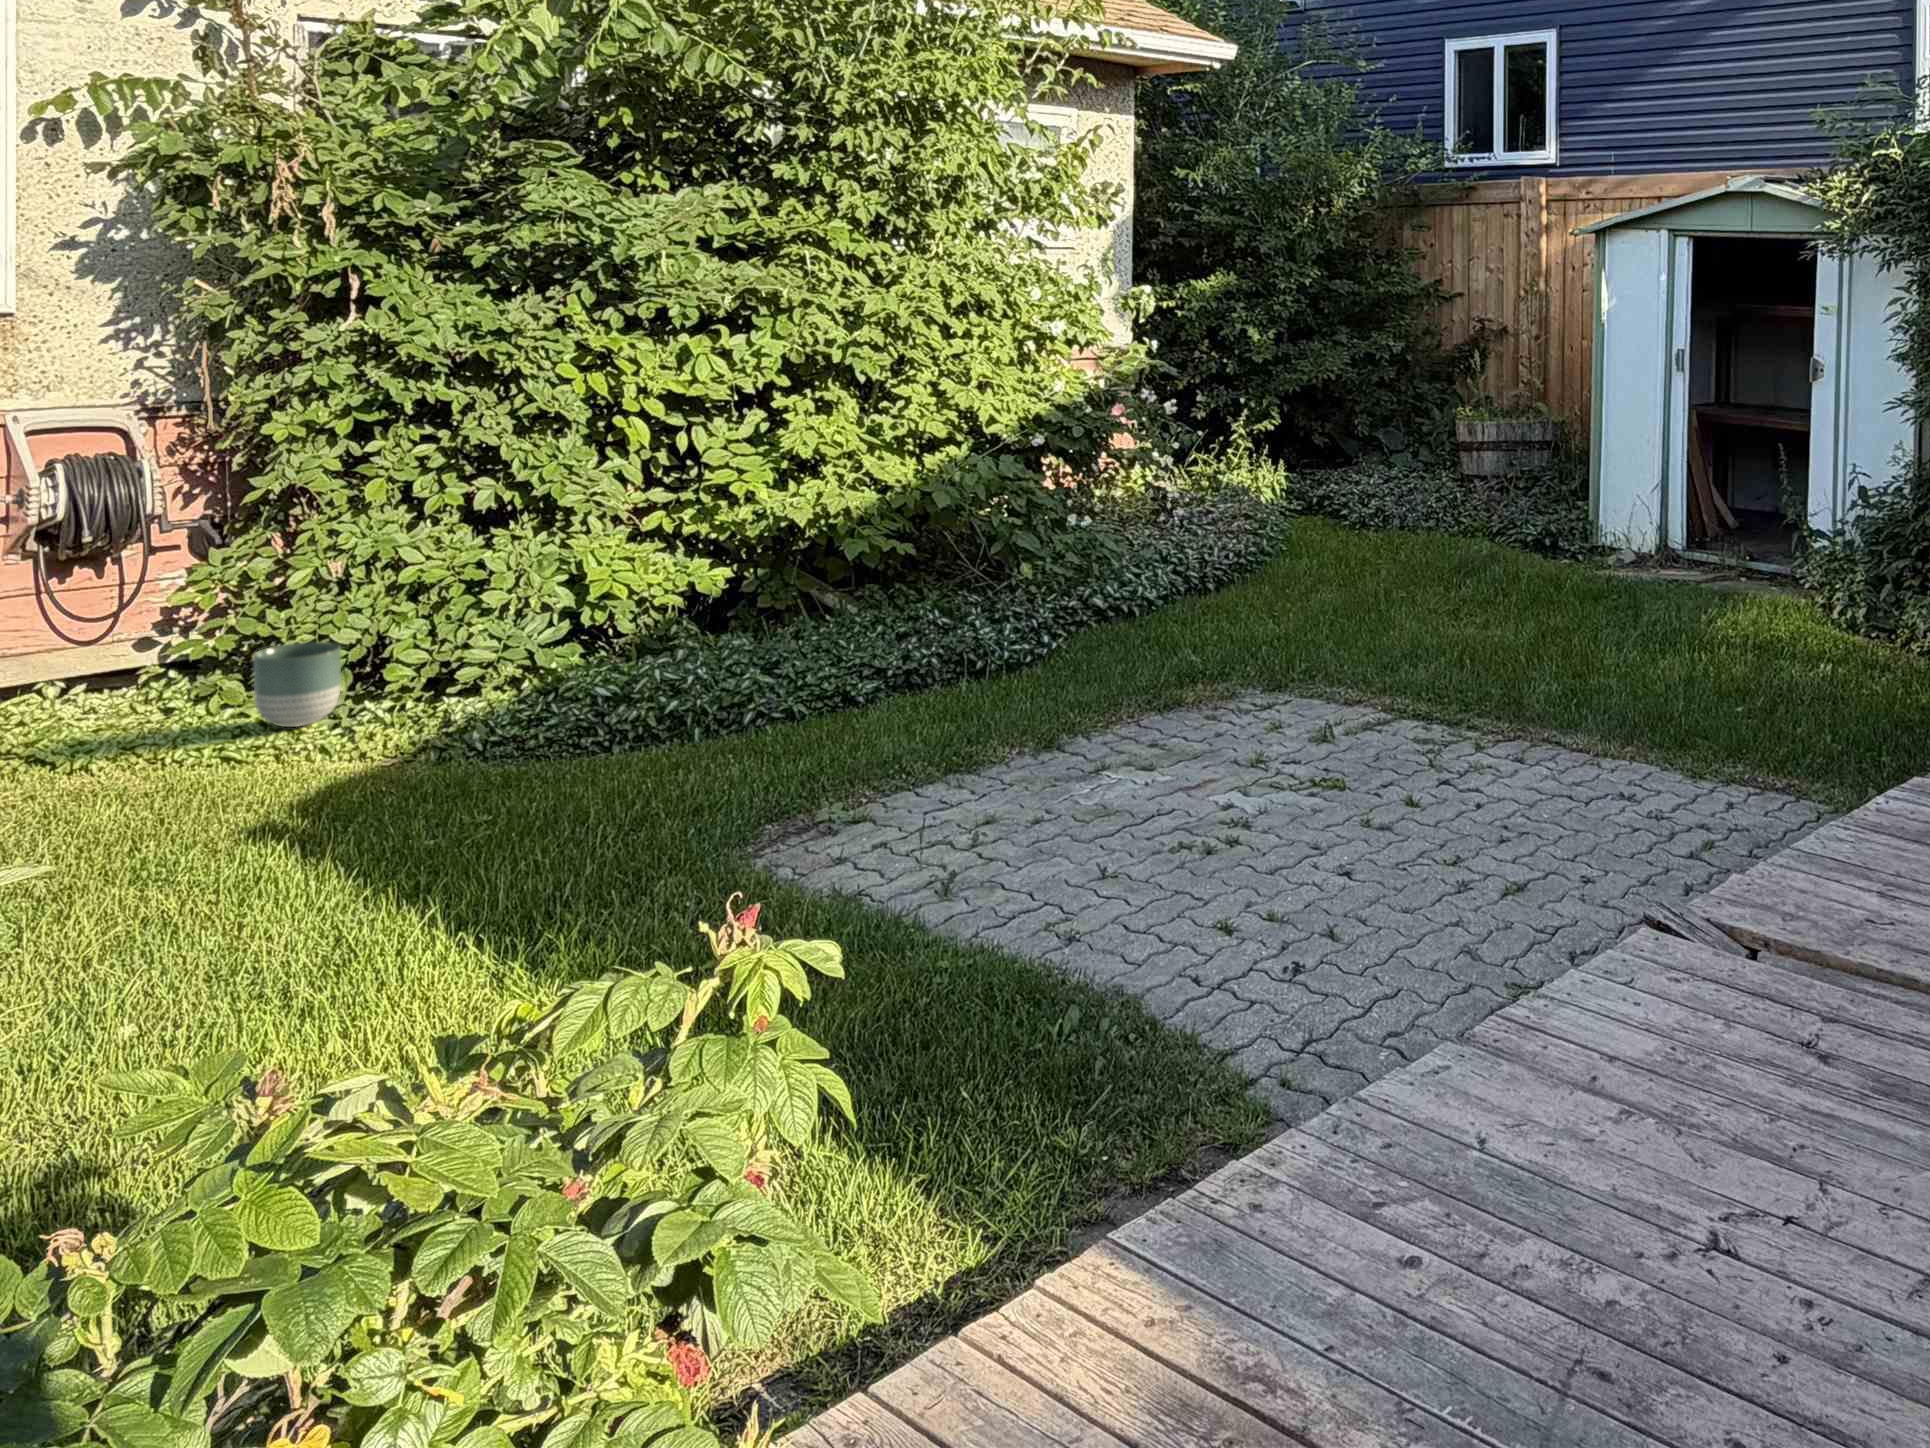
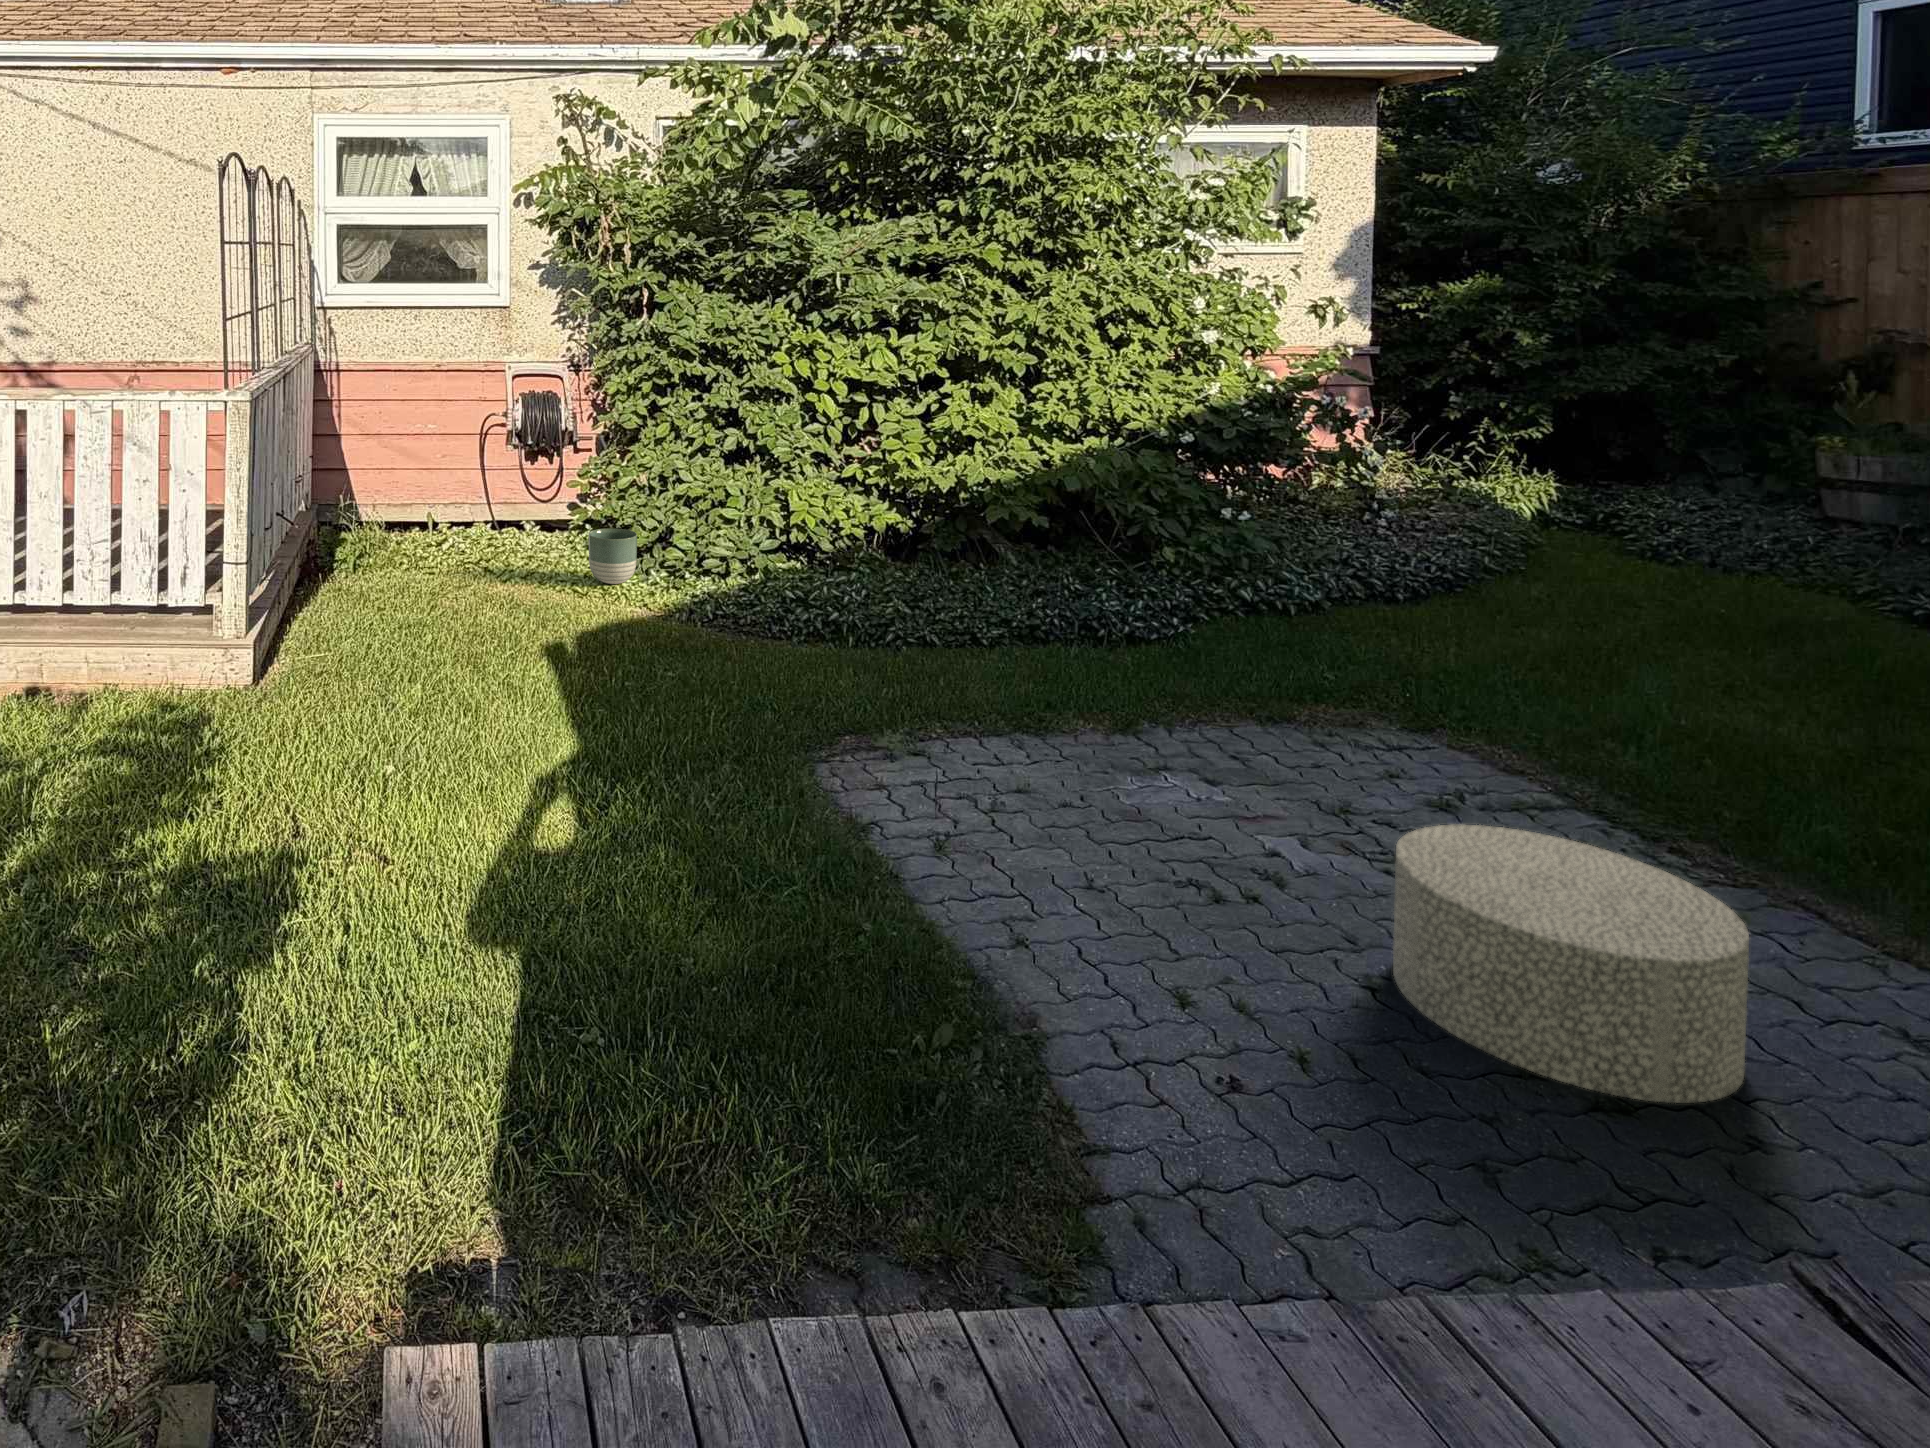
ottoman: none [1360,721,1581,899] -> present [1393,825,1749,1103]

